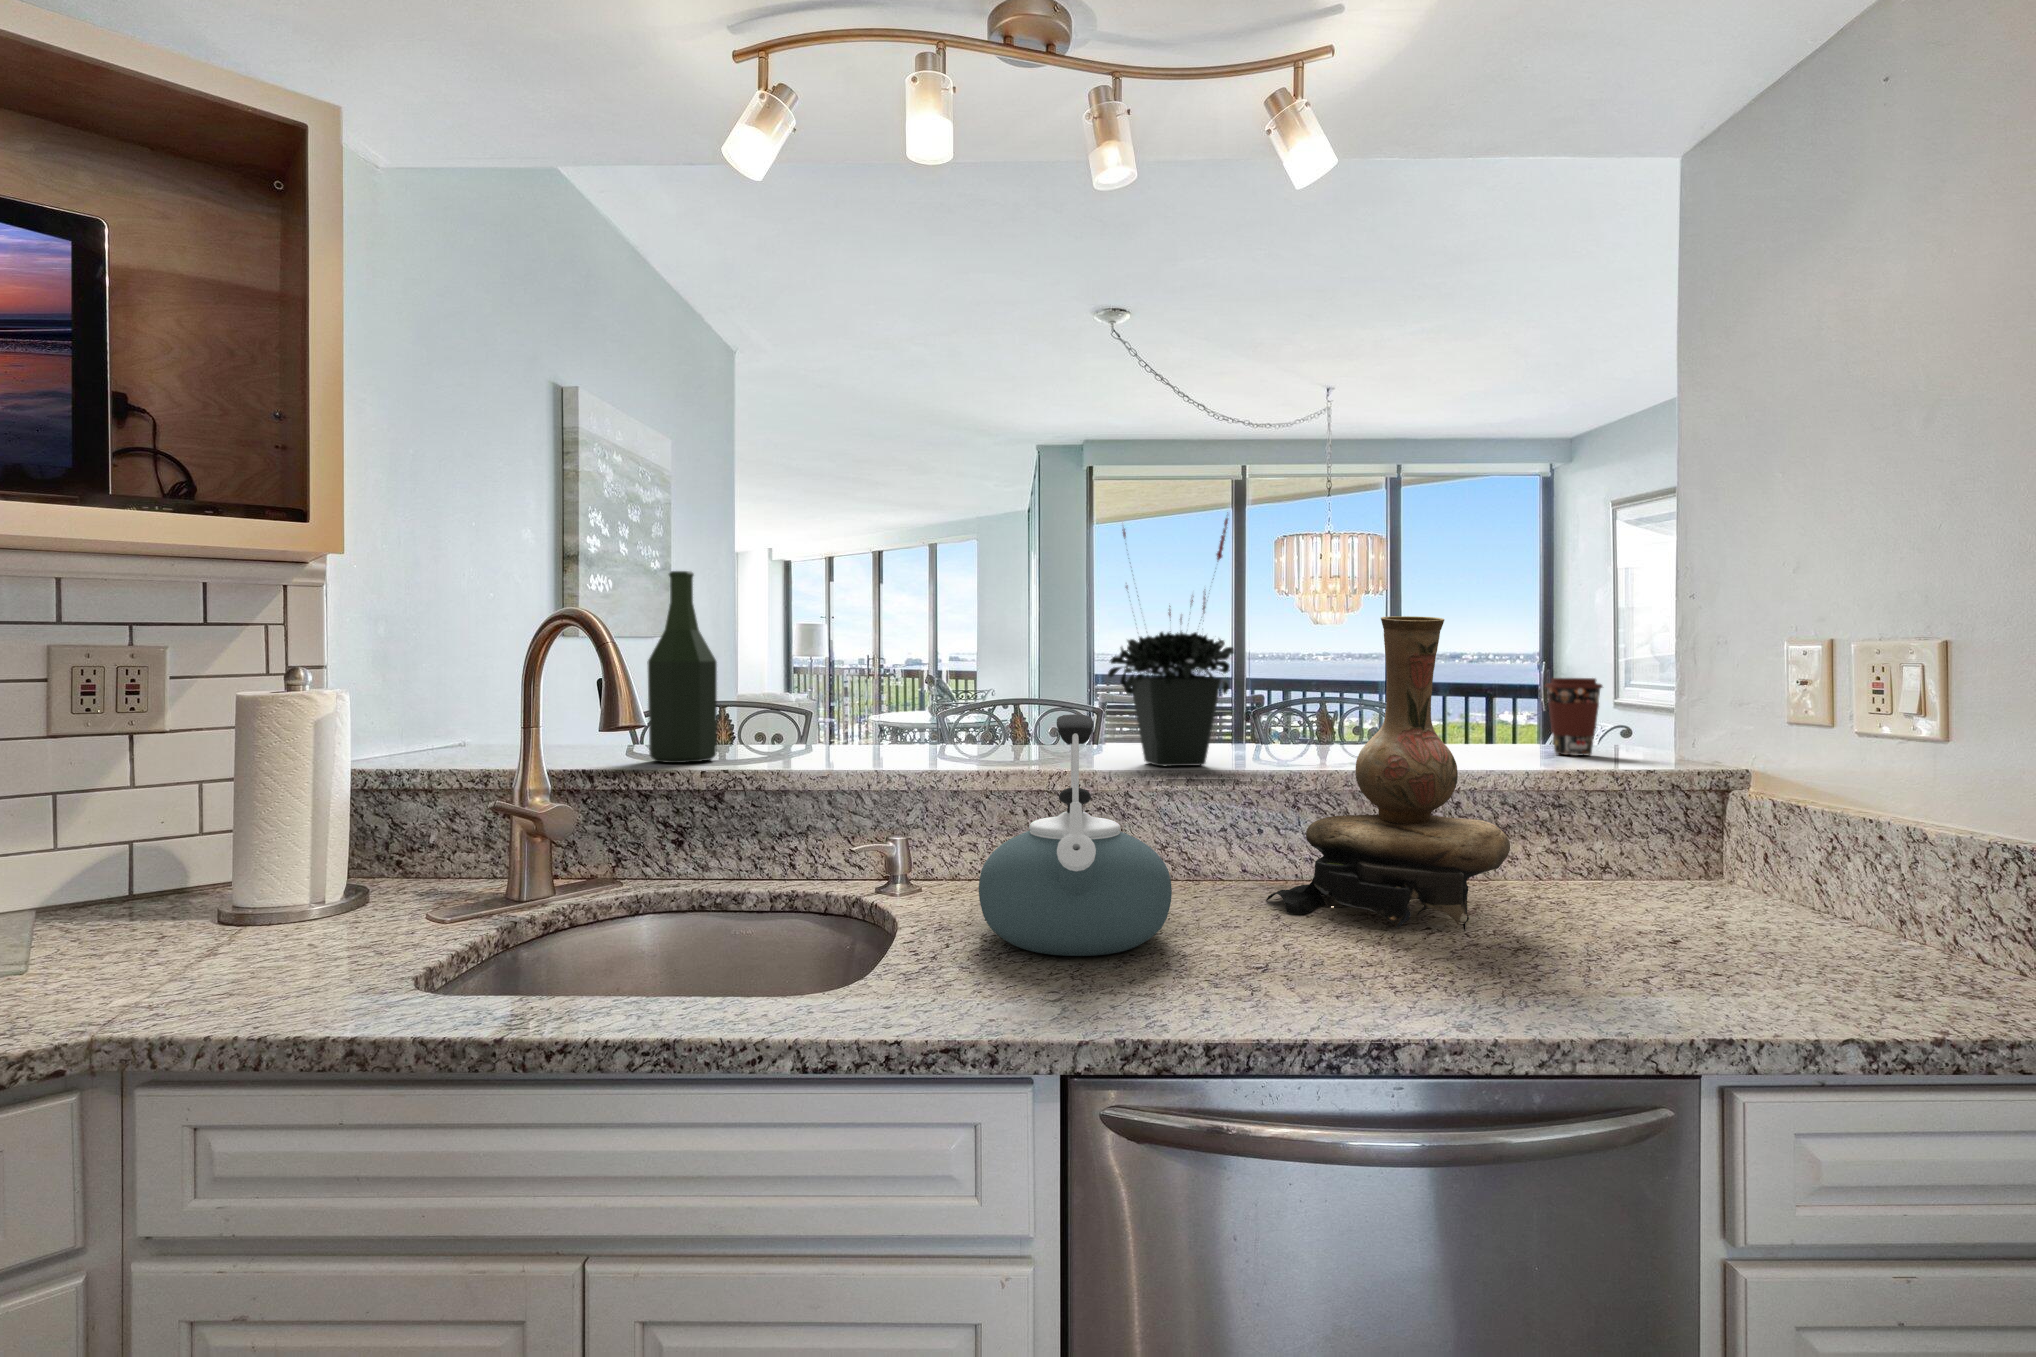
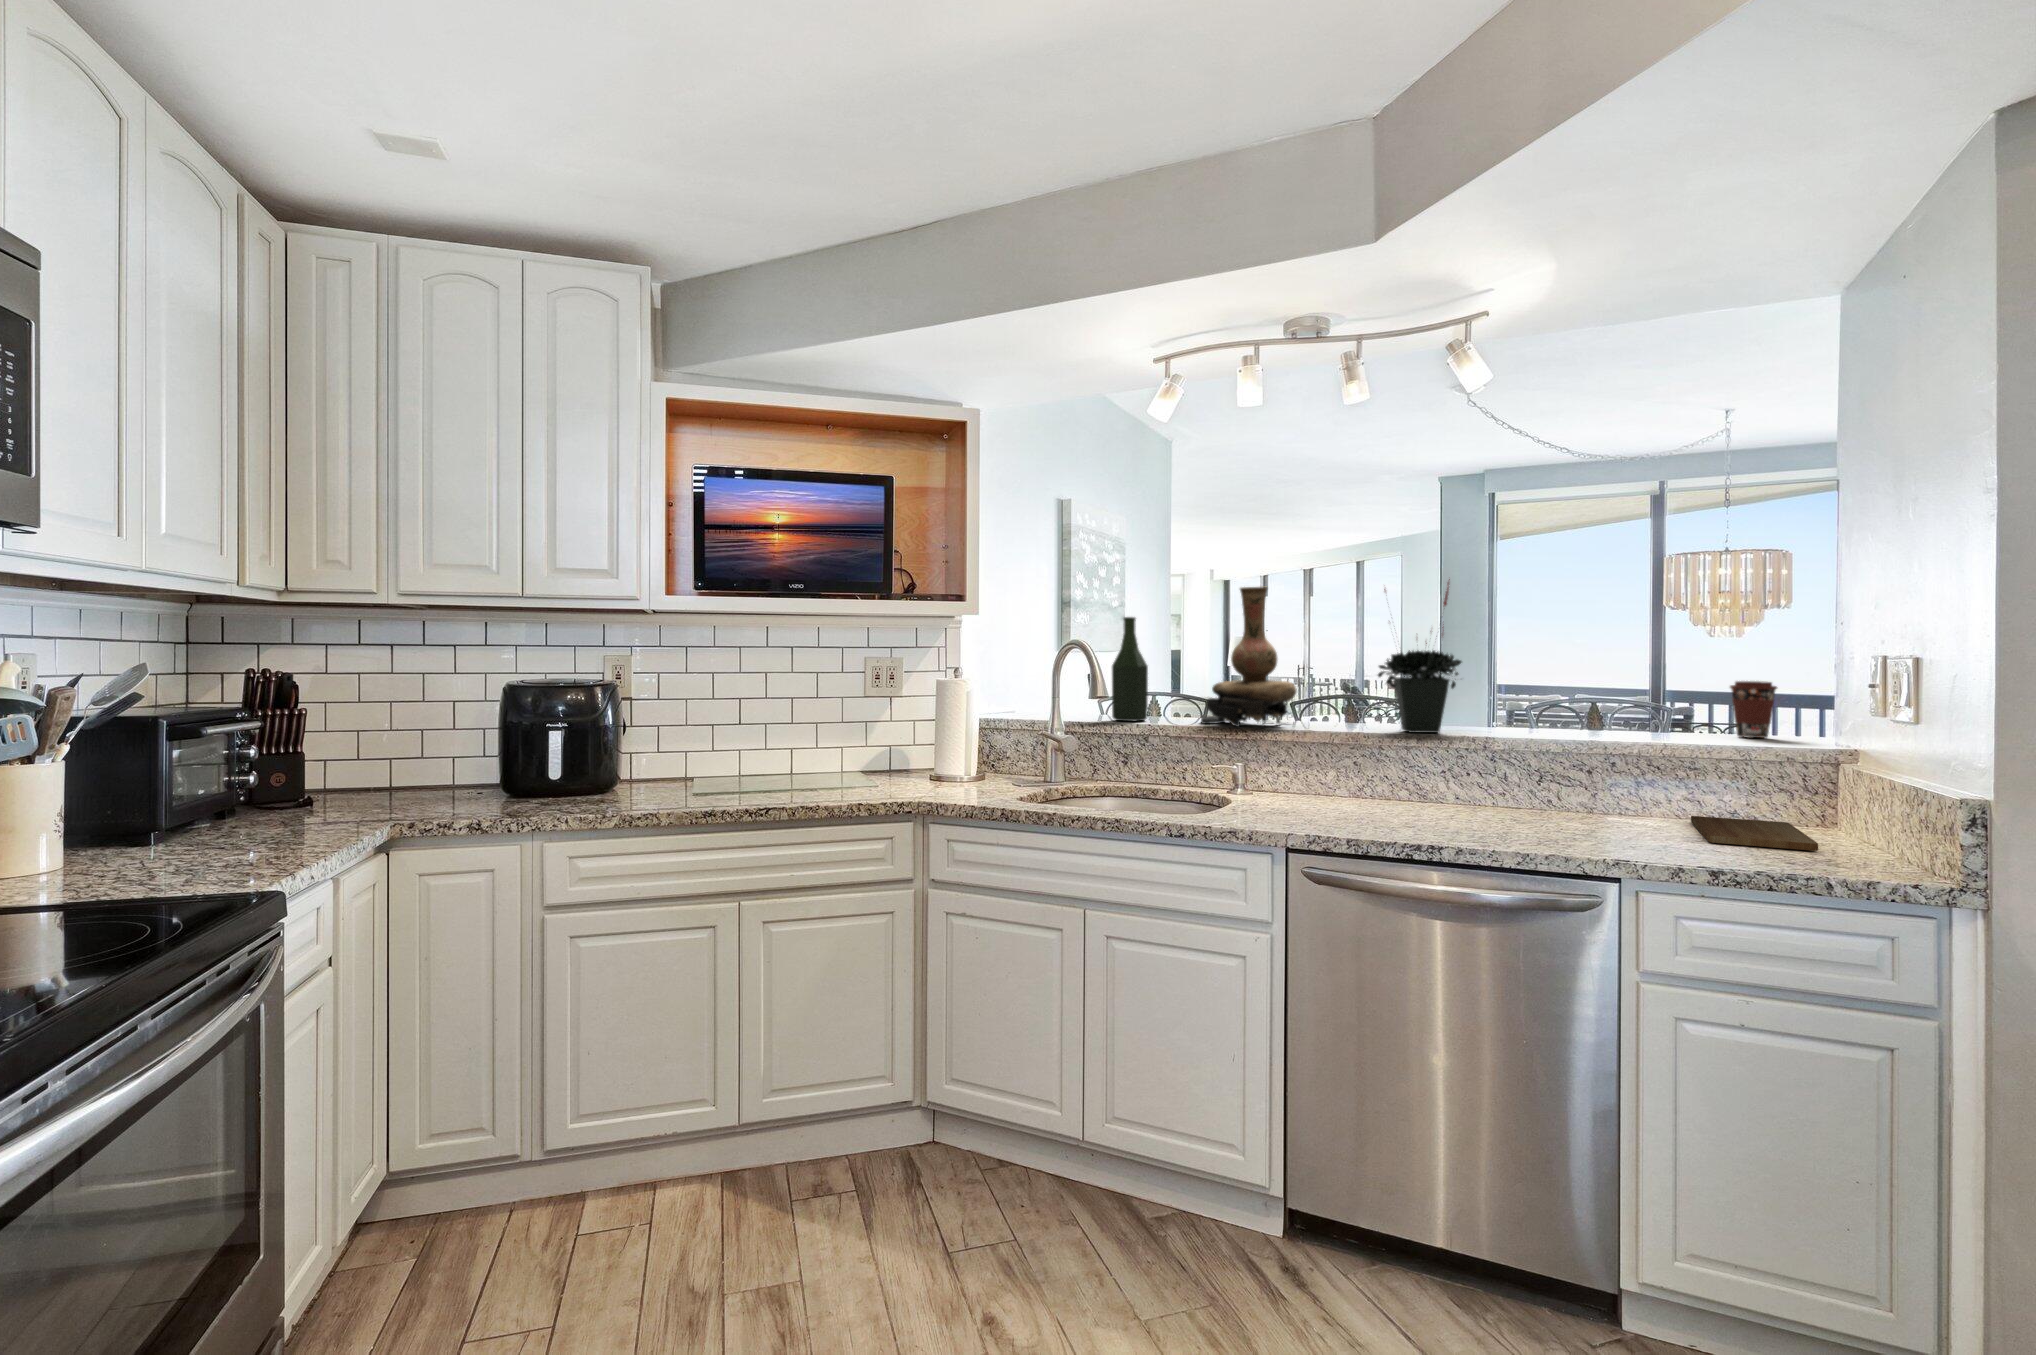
vase: present [1266,616,1510,931] -> present [1201,586,1297,727]
kettle: present [979,714,1172,956] -> none [1271,699,1380,824]
cutting board: none [1566,879,1786,932] -> present [1691,816,1818,851]

